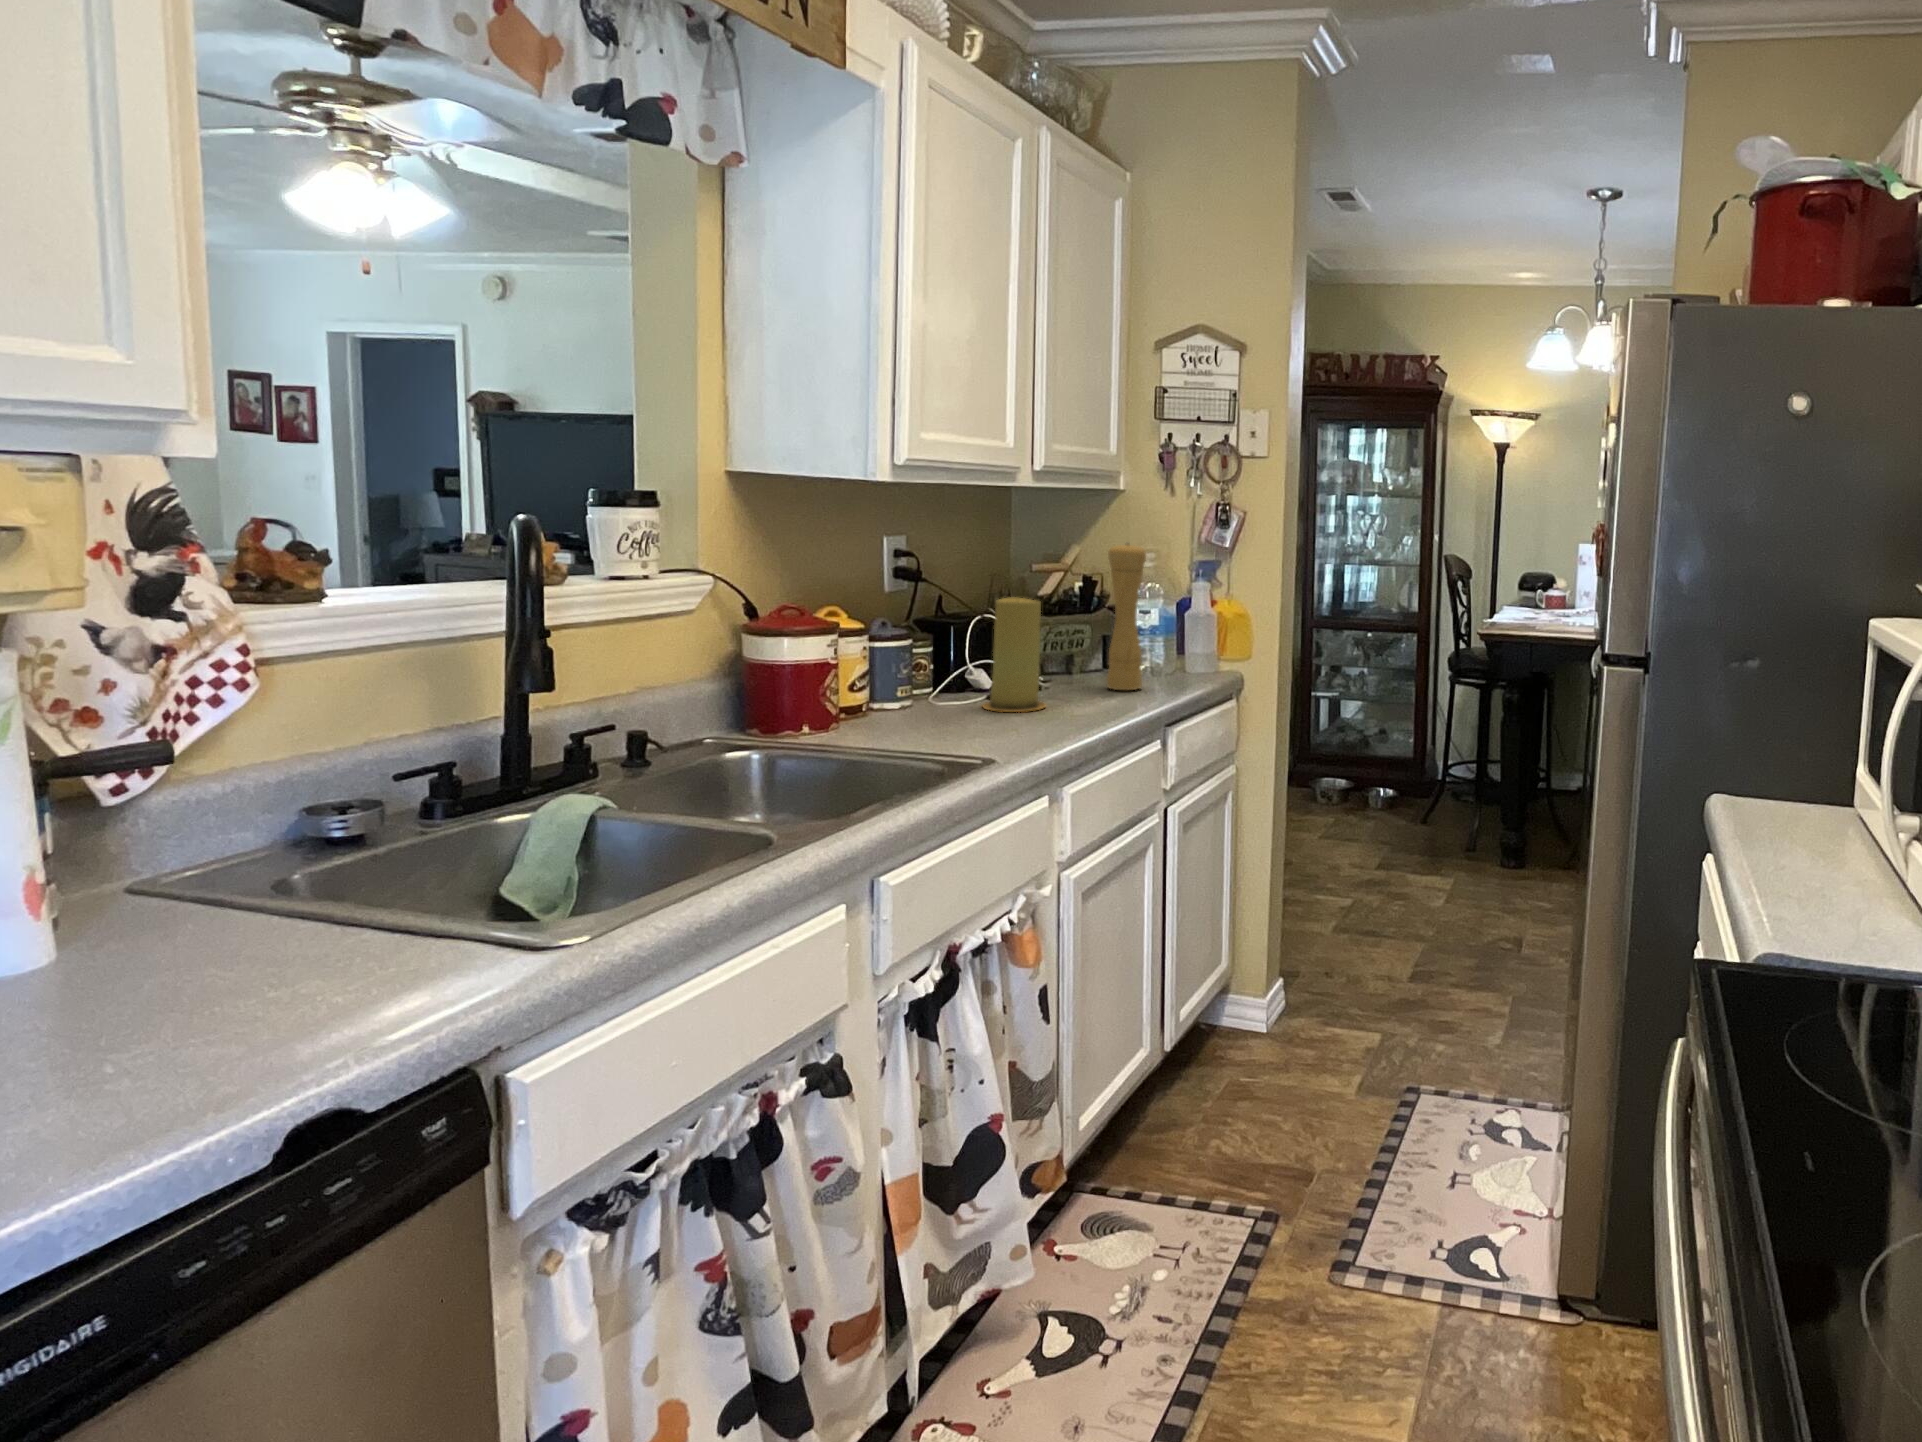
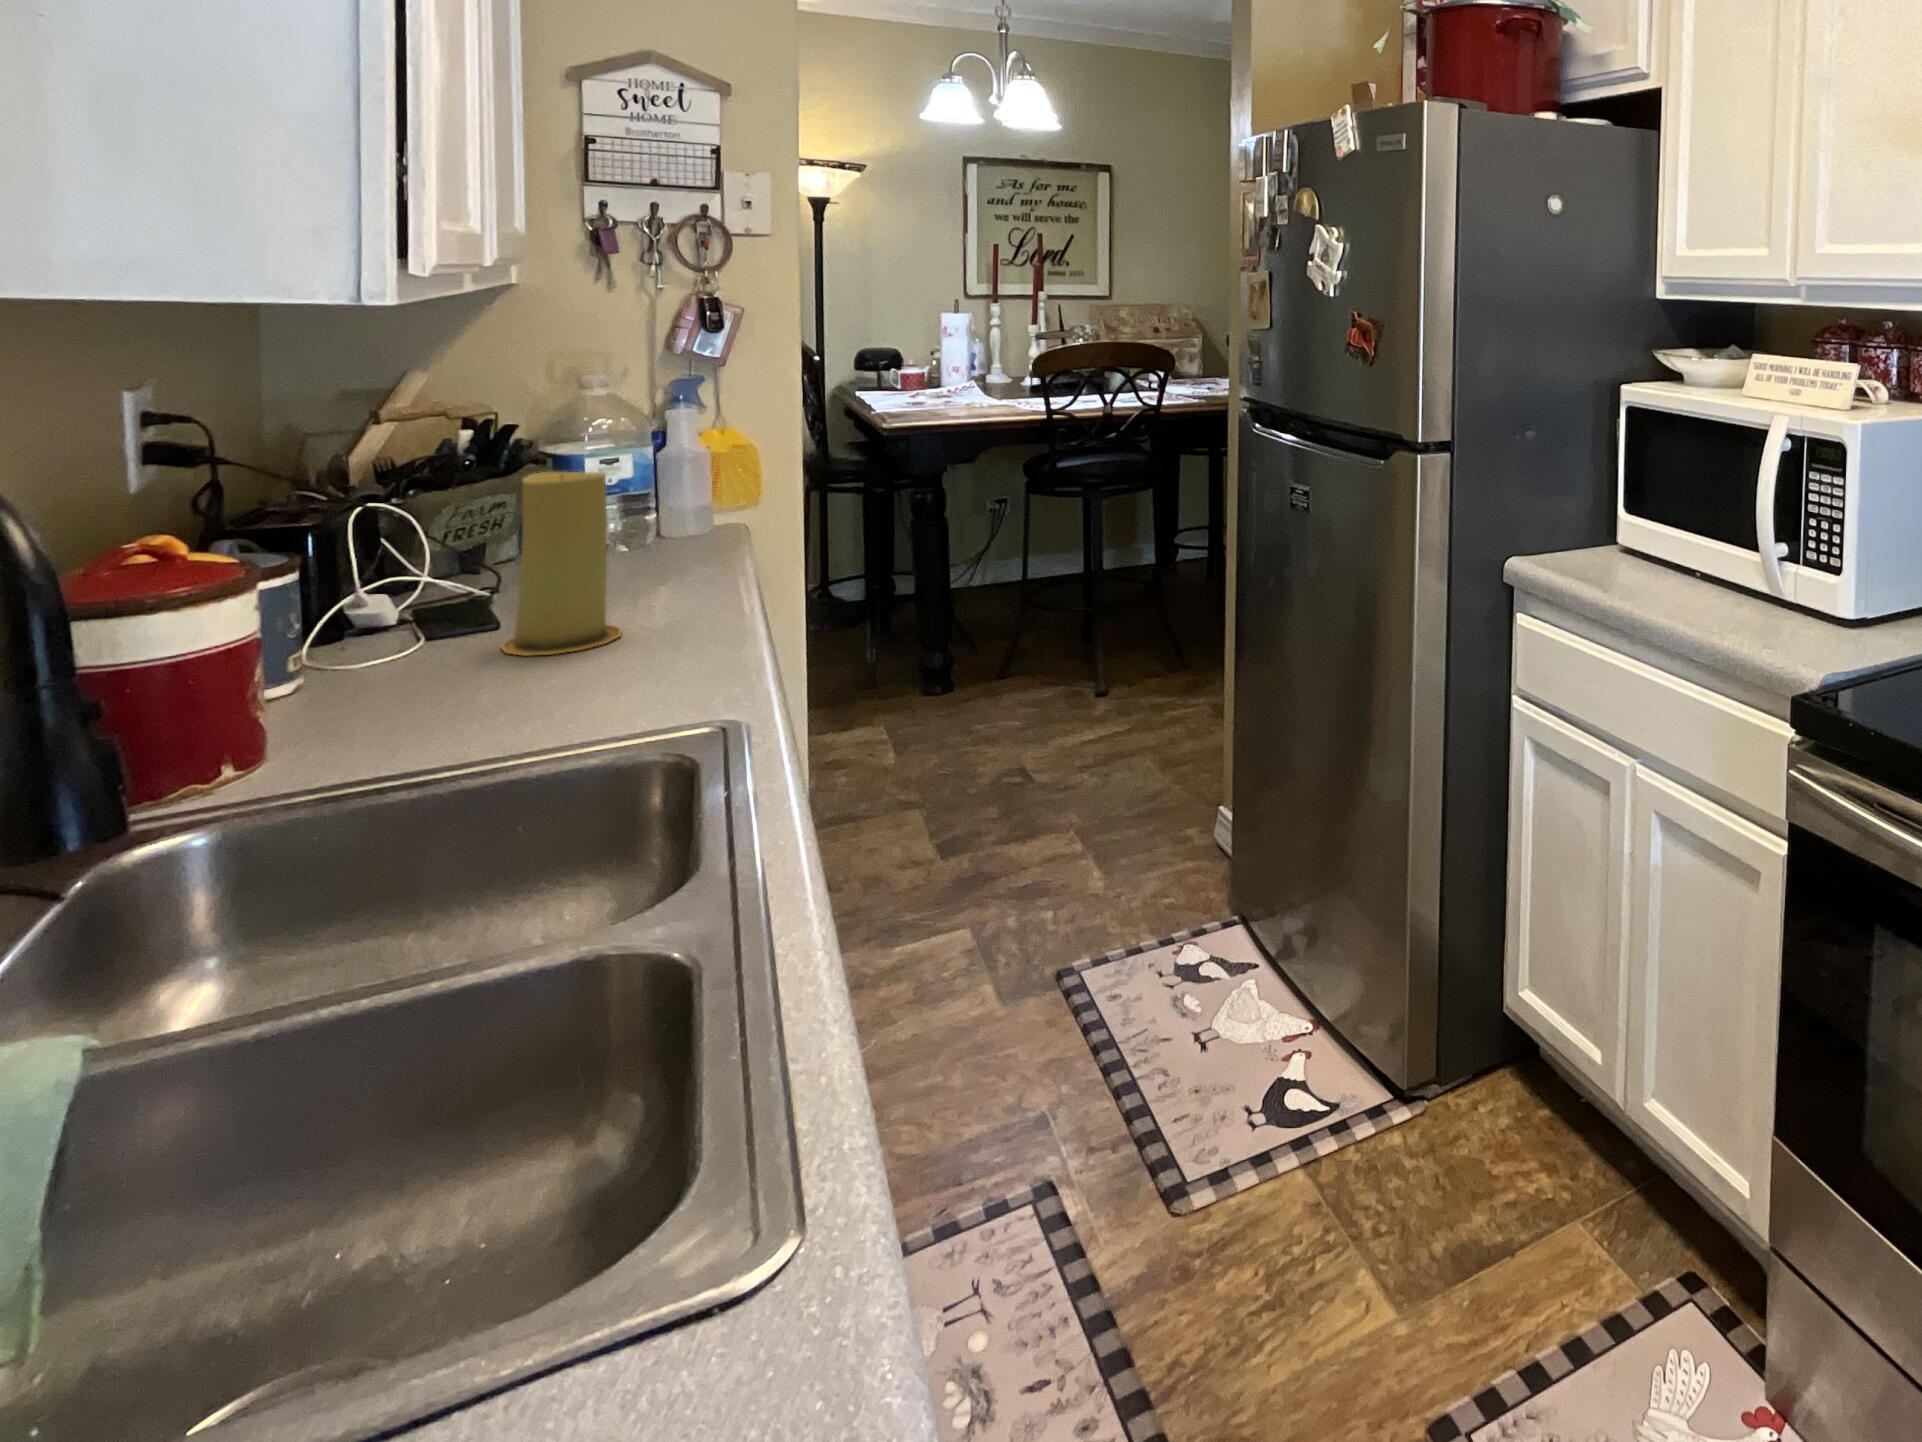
pepper mill: present [1107,543,1146,690] -> none [630,369,695,583]

